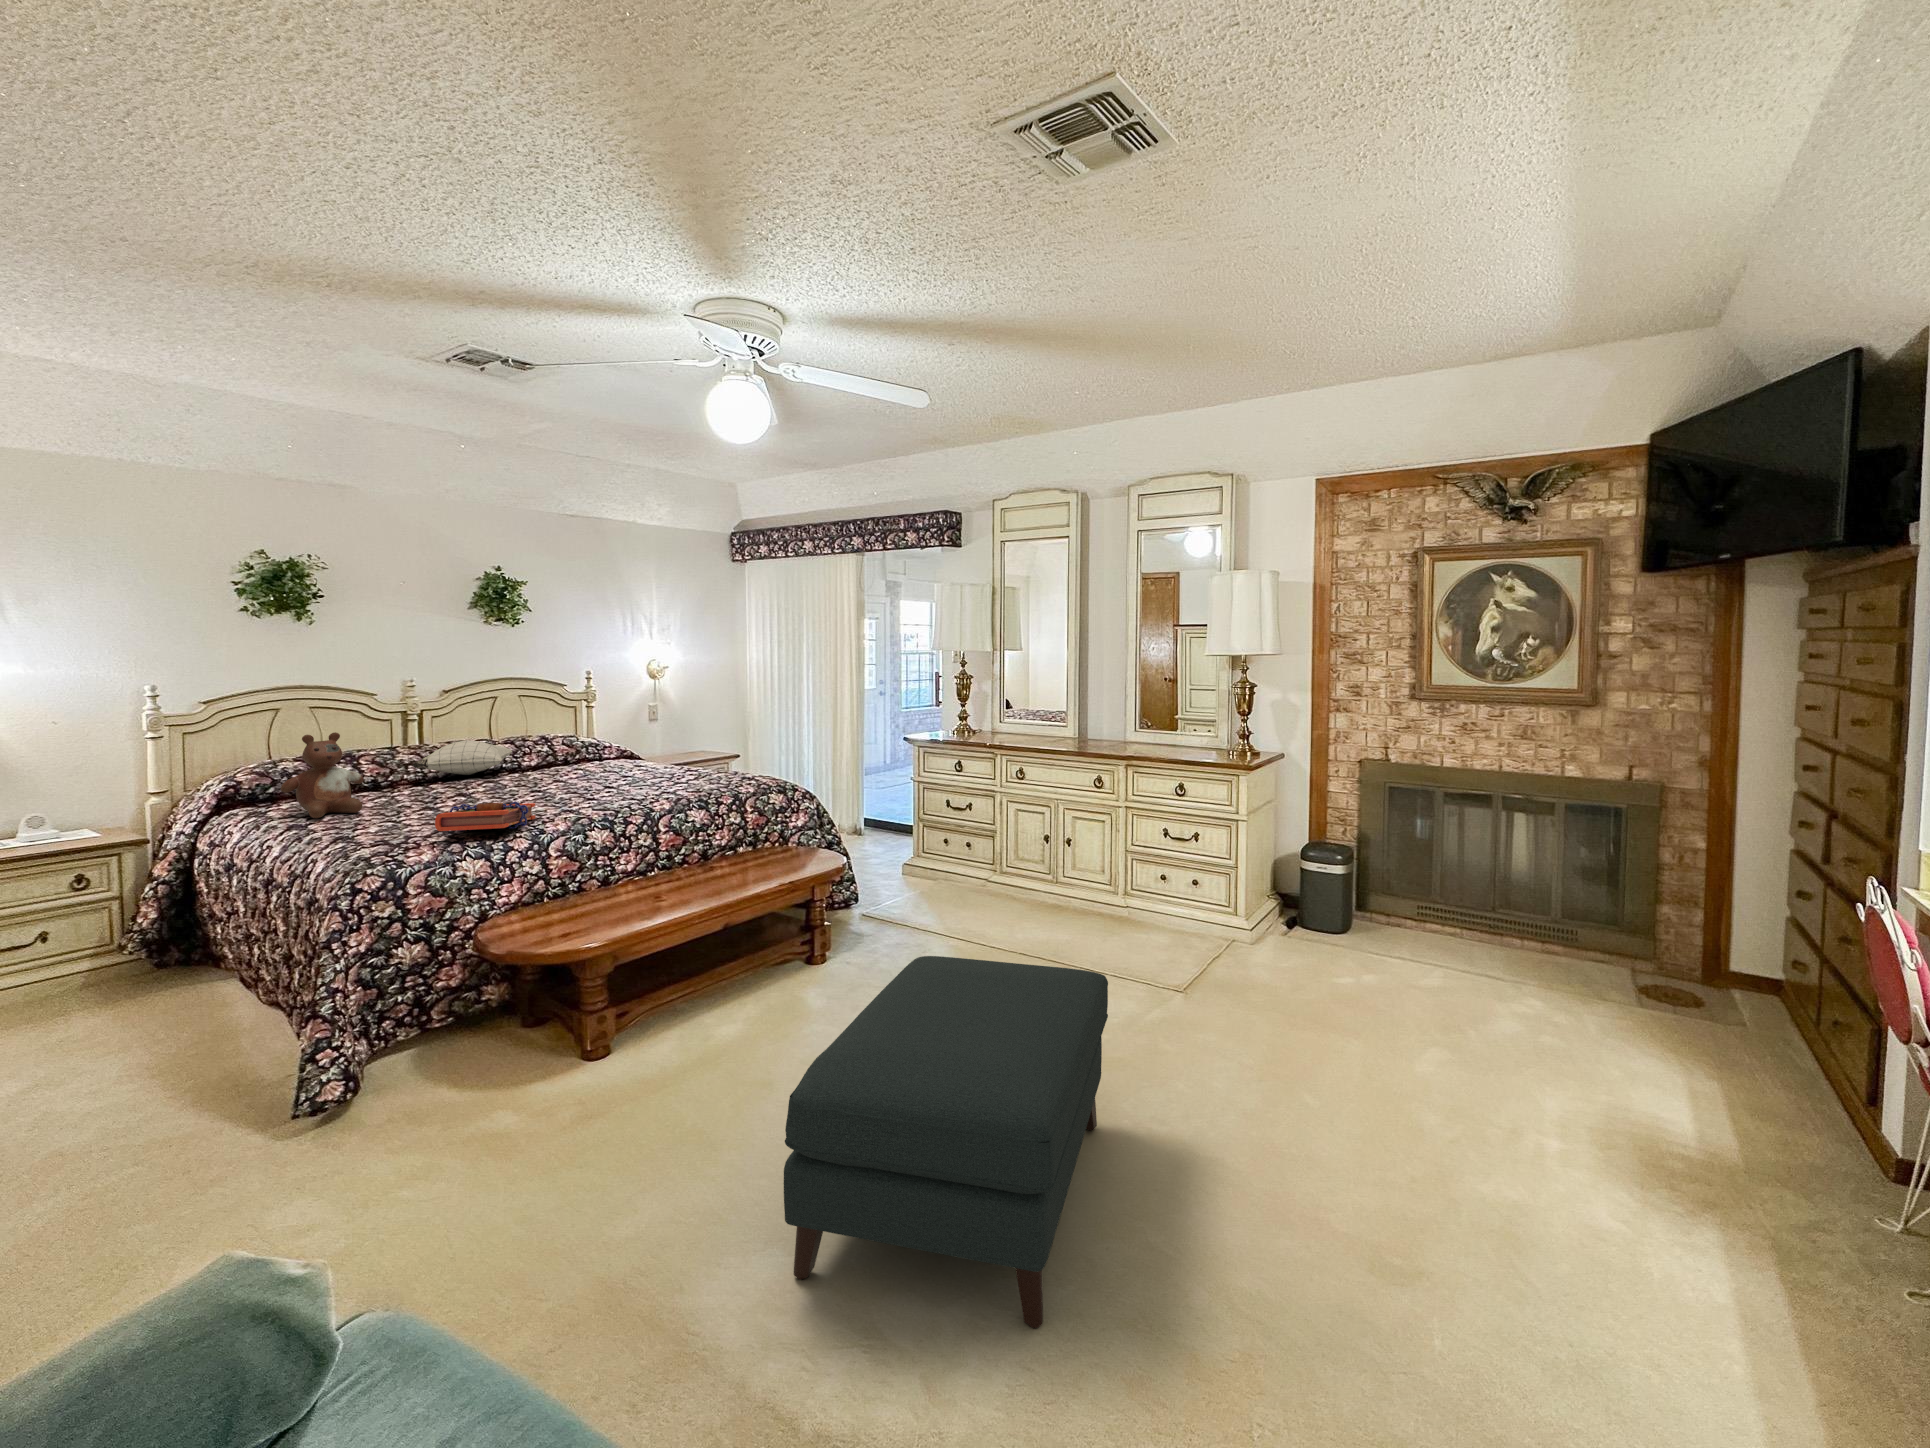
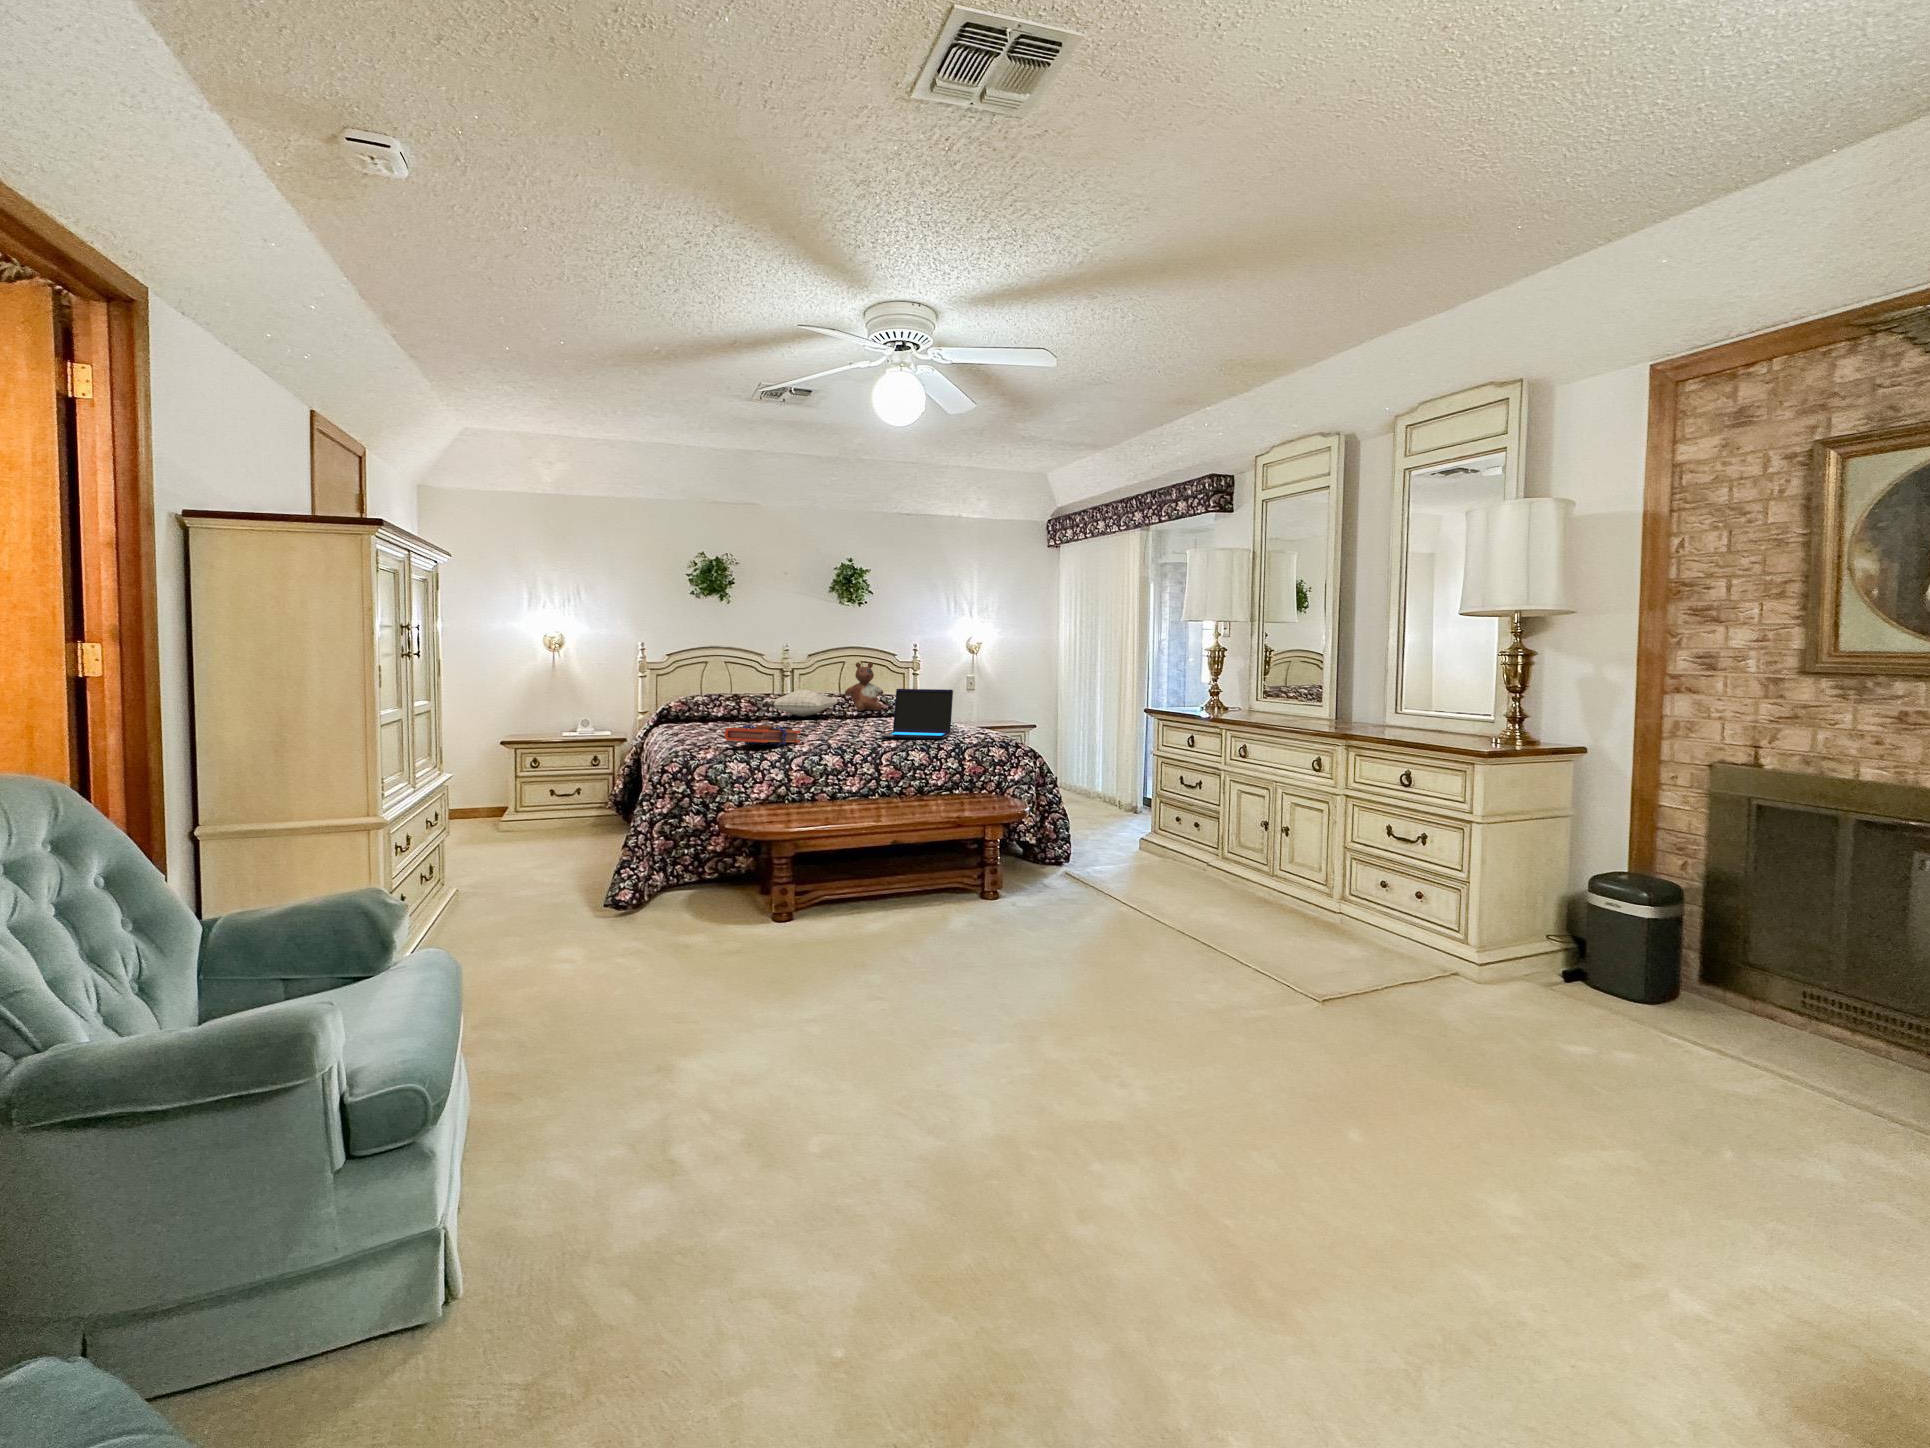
stuffed bear: present [281,732,364,818] -> present [845,662,883,711]
laptop: none [640,733,721,798] -> present [881,689,953,739]
ottoman: present [784,956,1108,1328] -> none [745,871,1098,1167]

